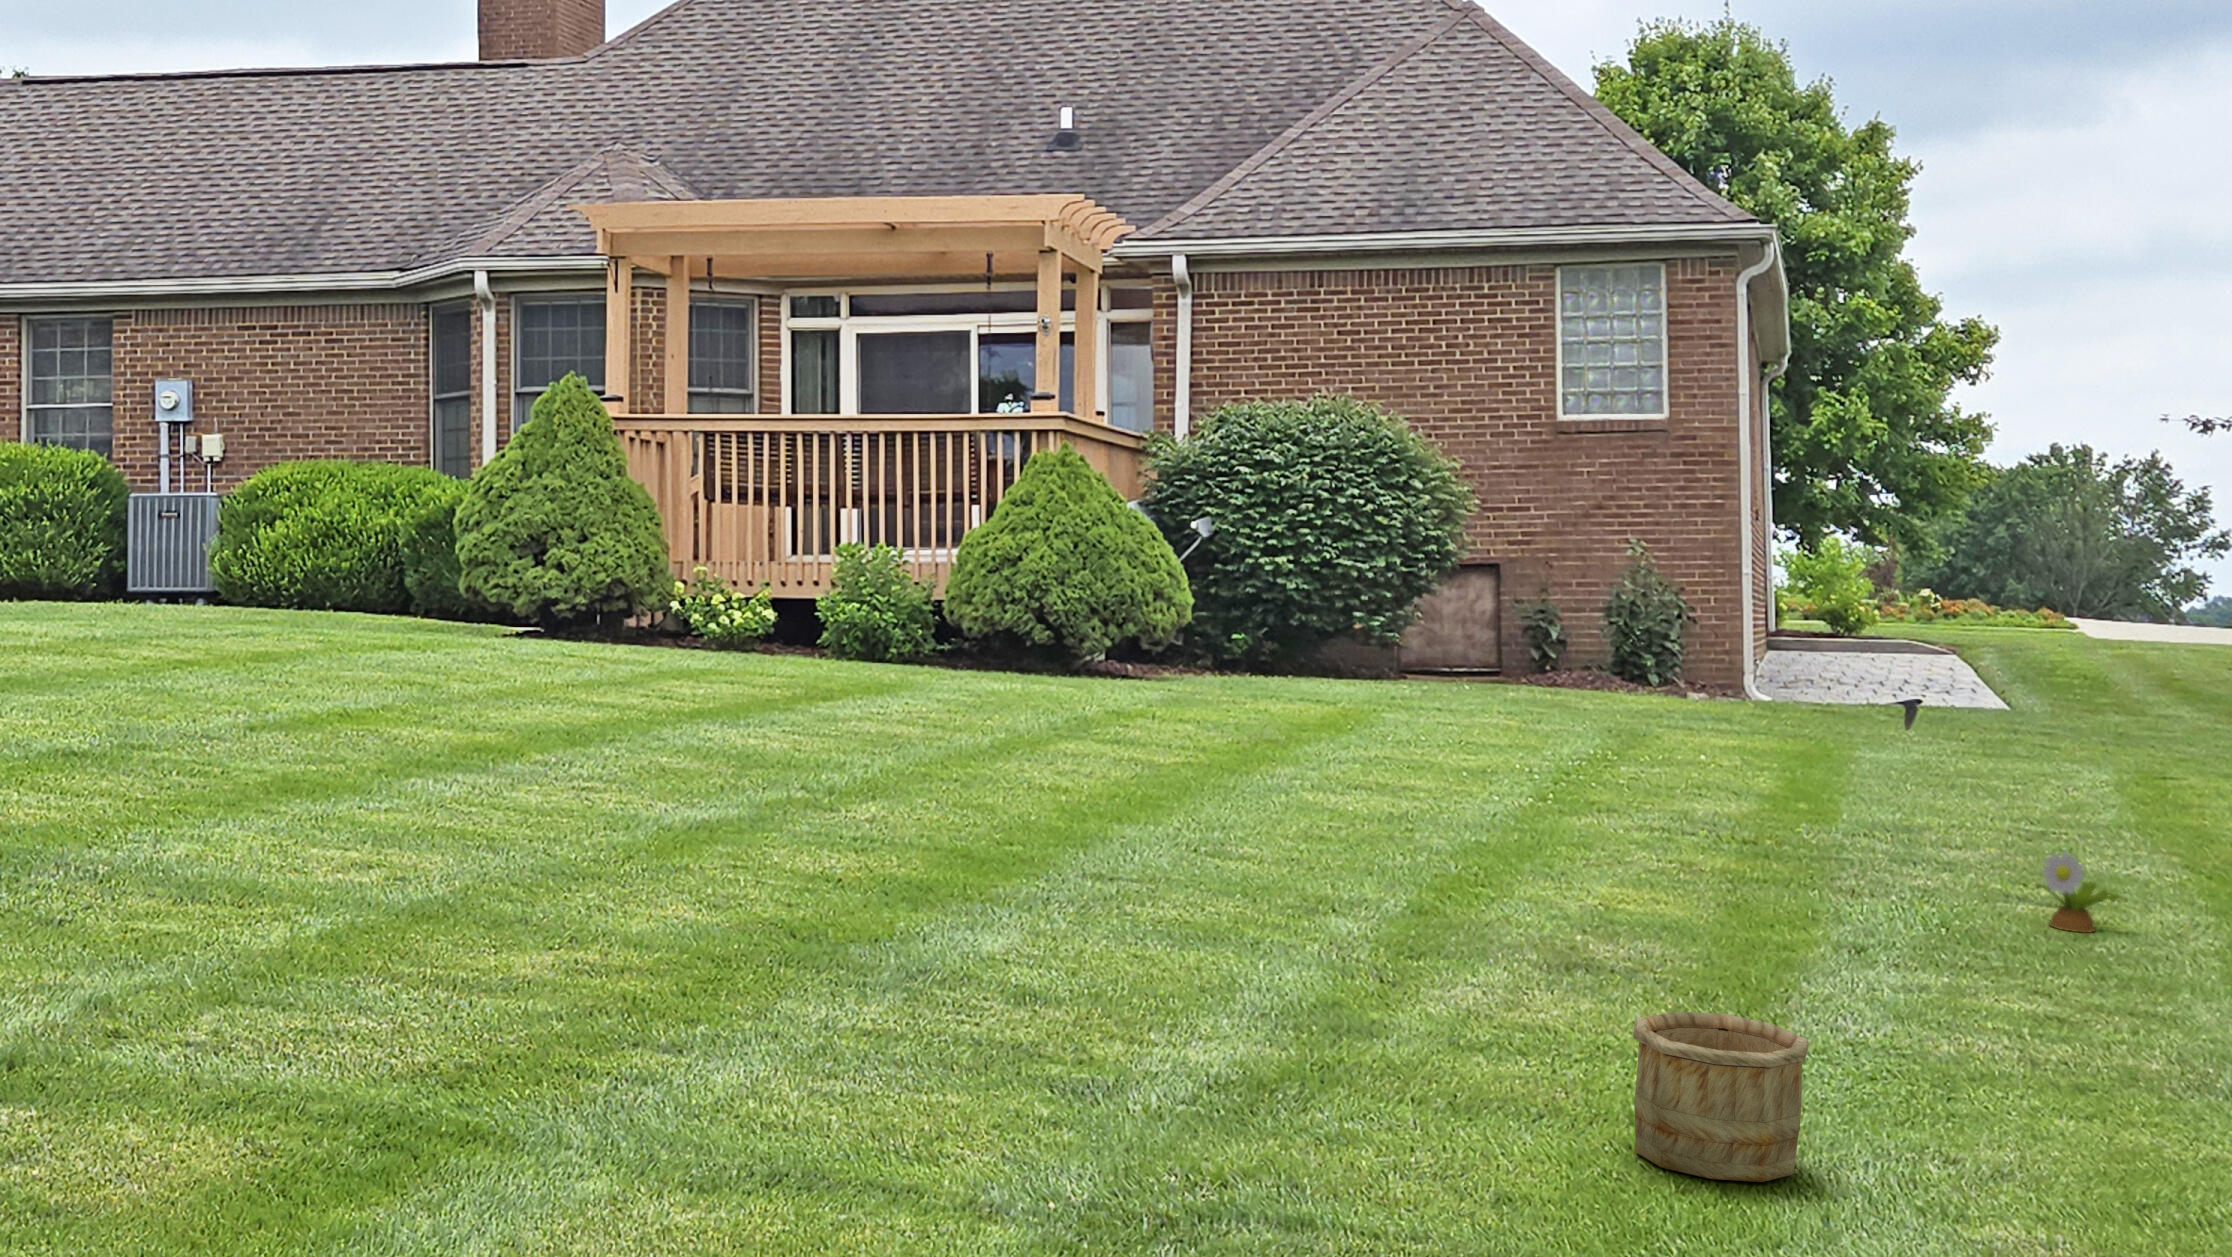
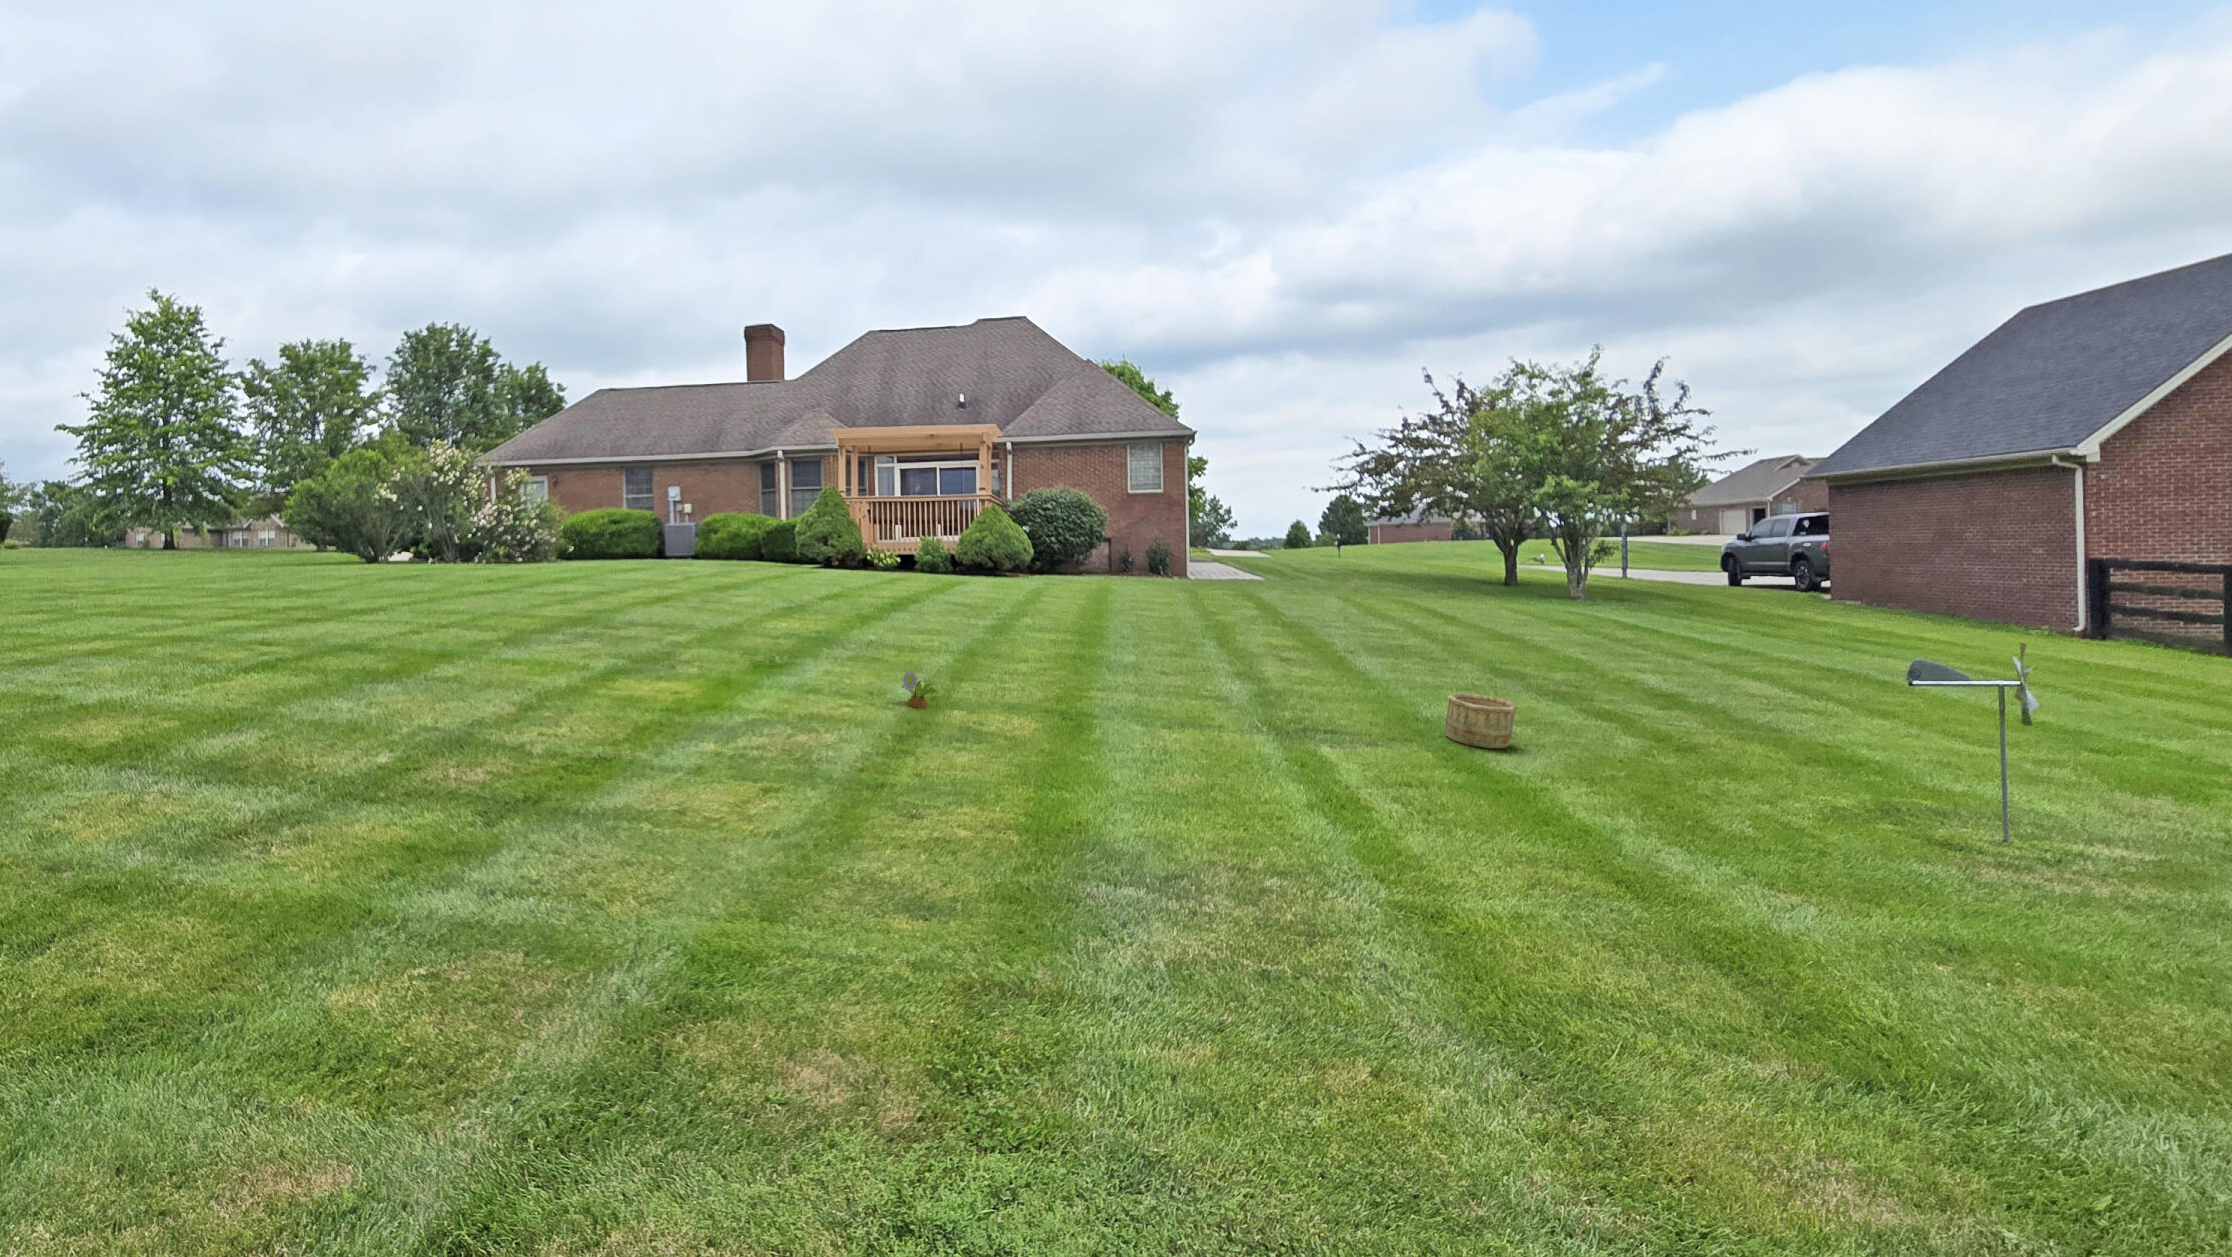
decorative plant: present [2032,851,2124,933] -> present [902,671,938,708]

